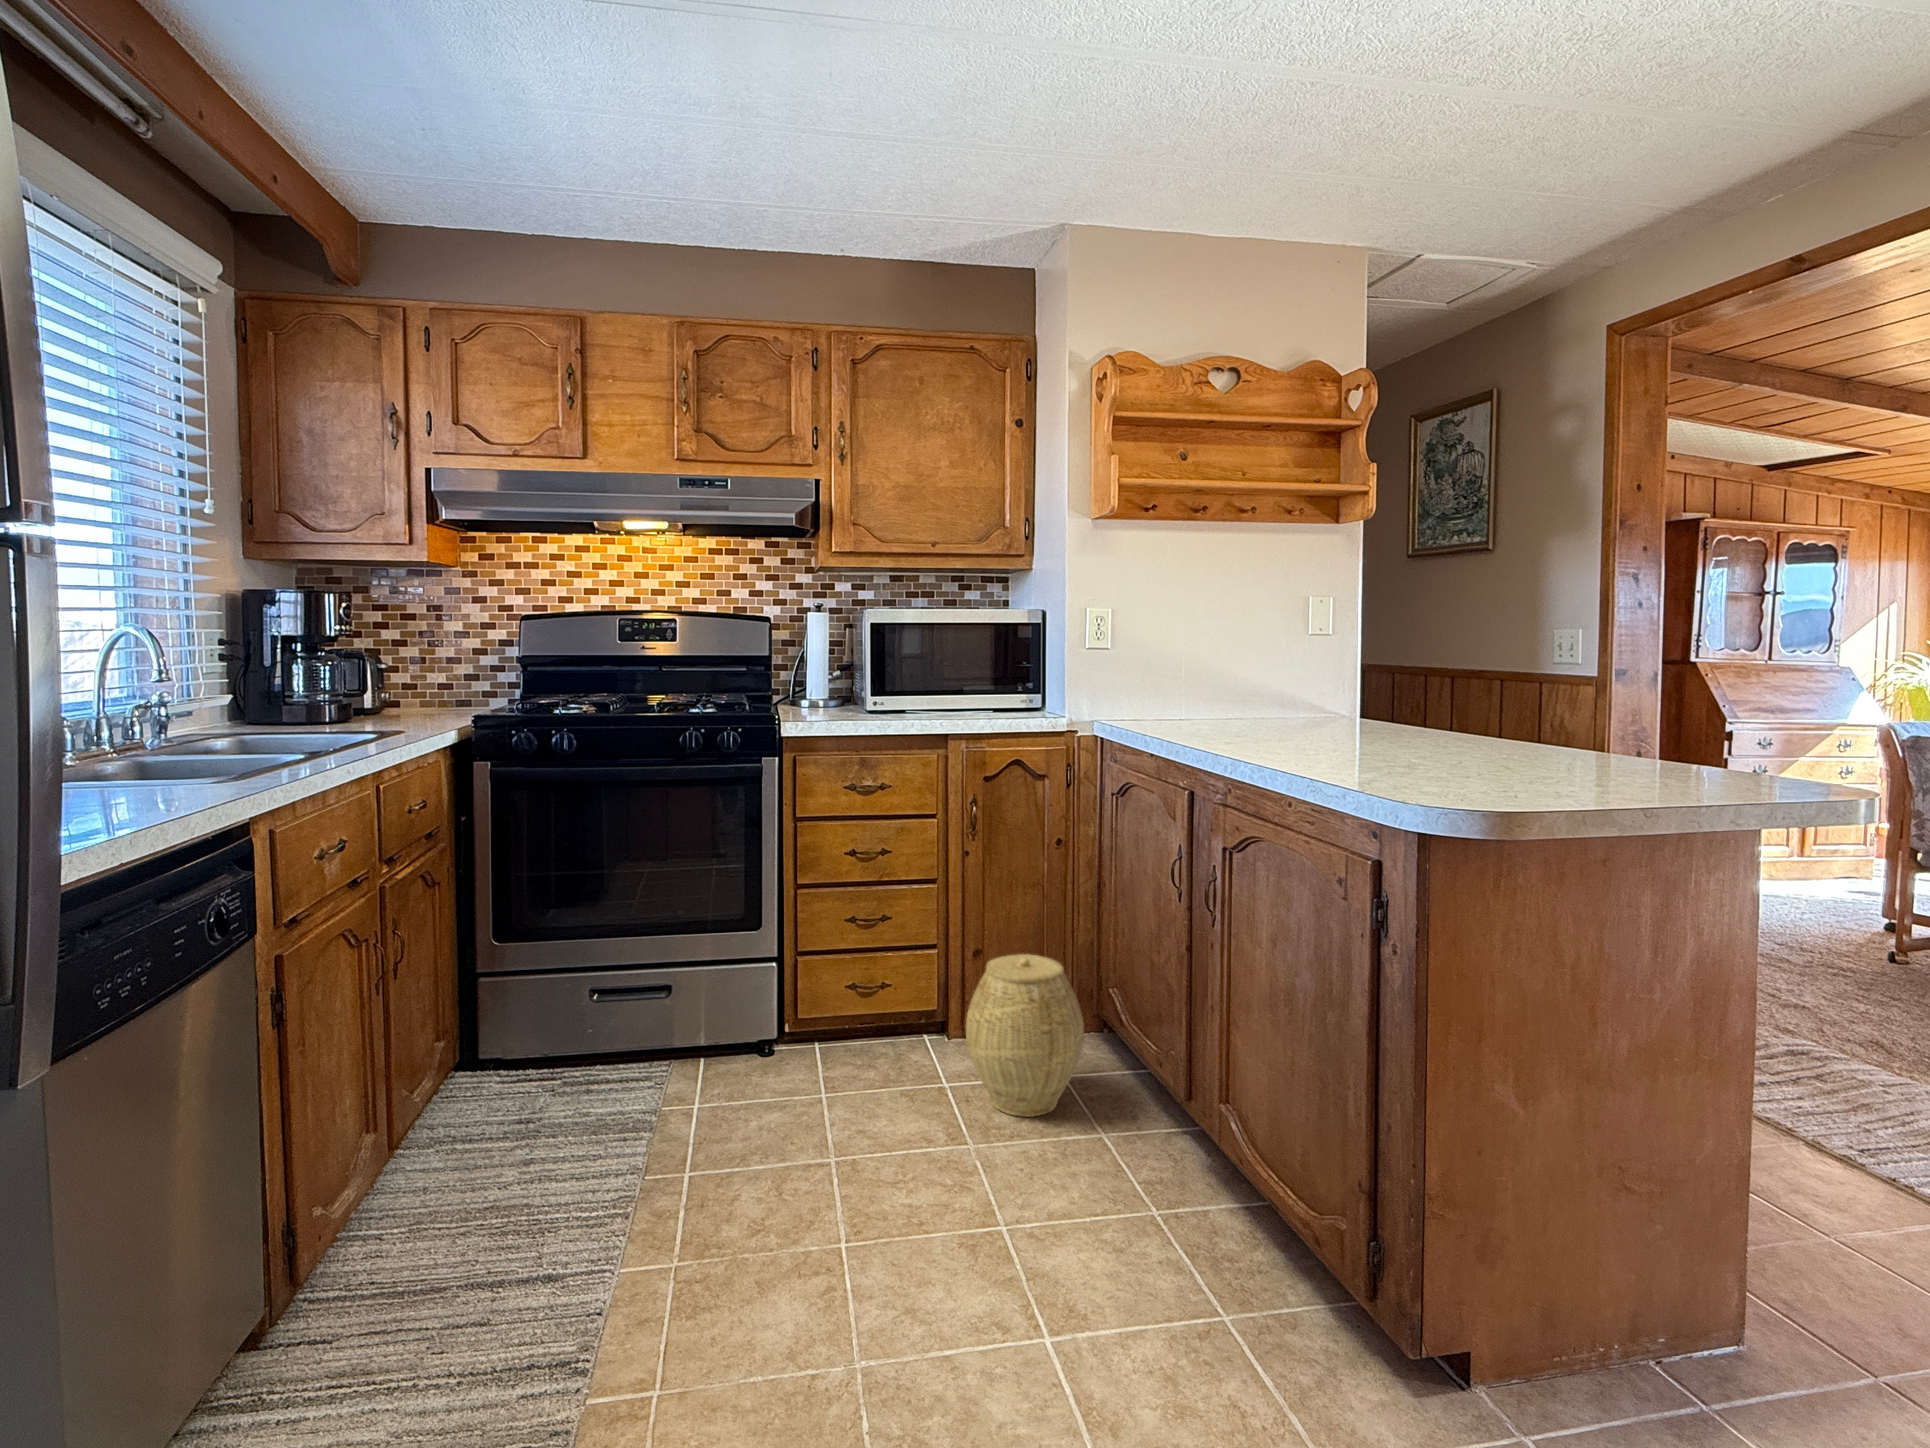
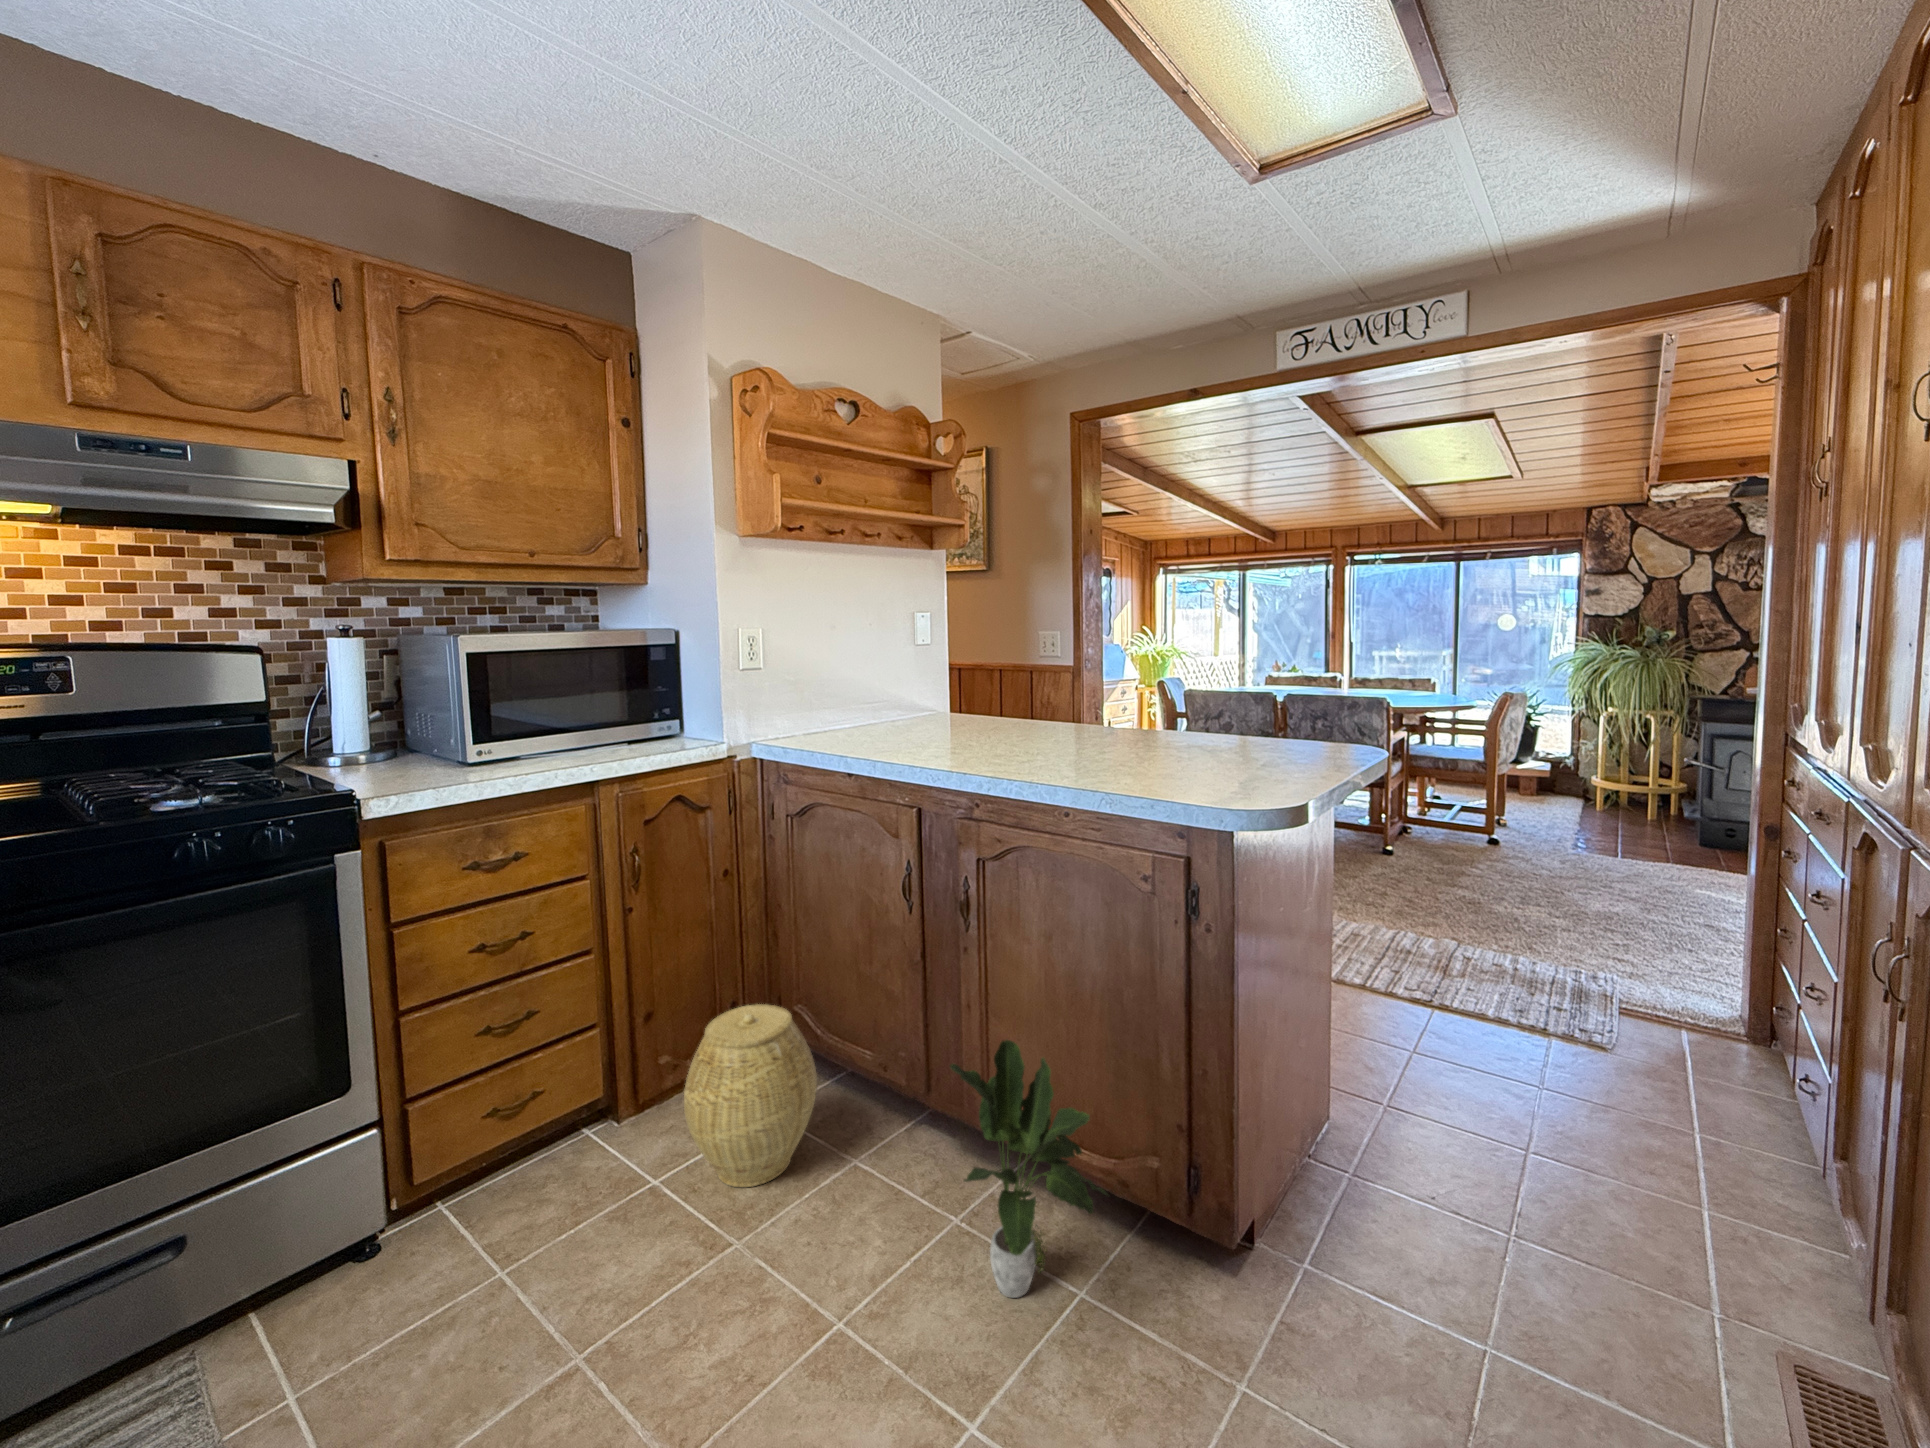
potted plant: none [1085,1016,1266,1287] -> present [950,1039,1107,1298]

